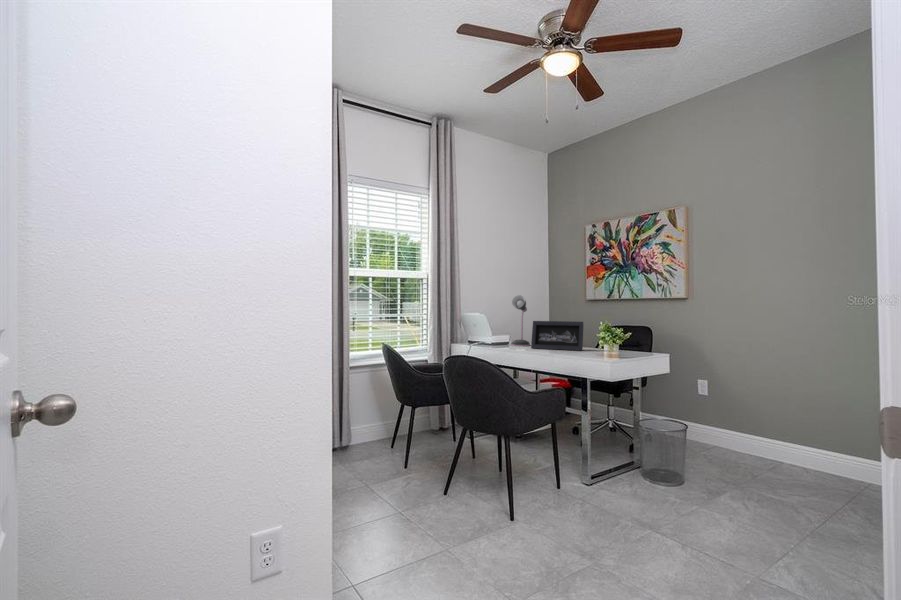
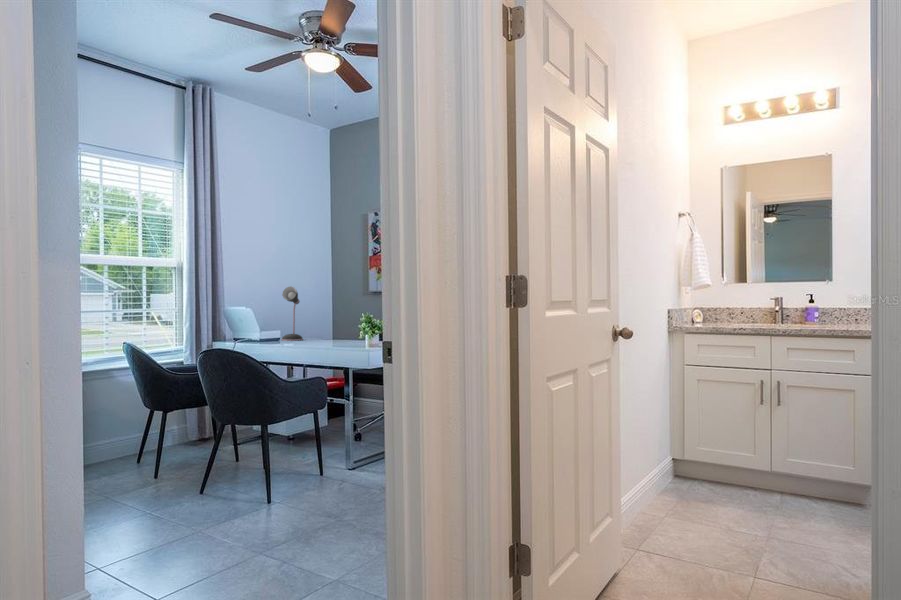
picture frame: present [531,321,584,351] -> none [301,313,354,342]

